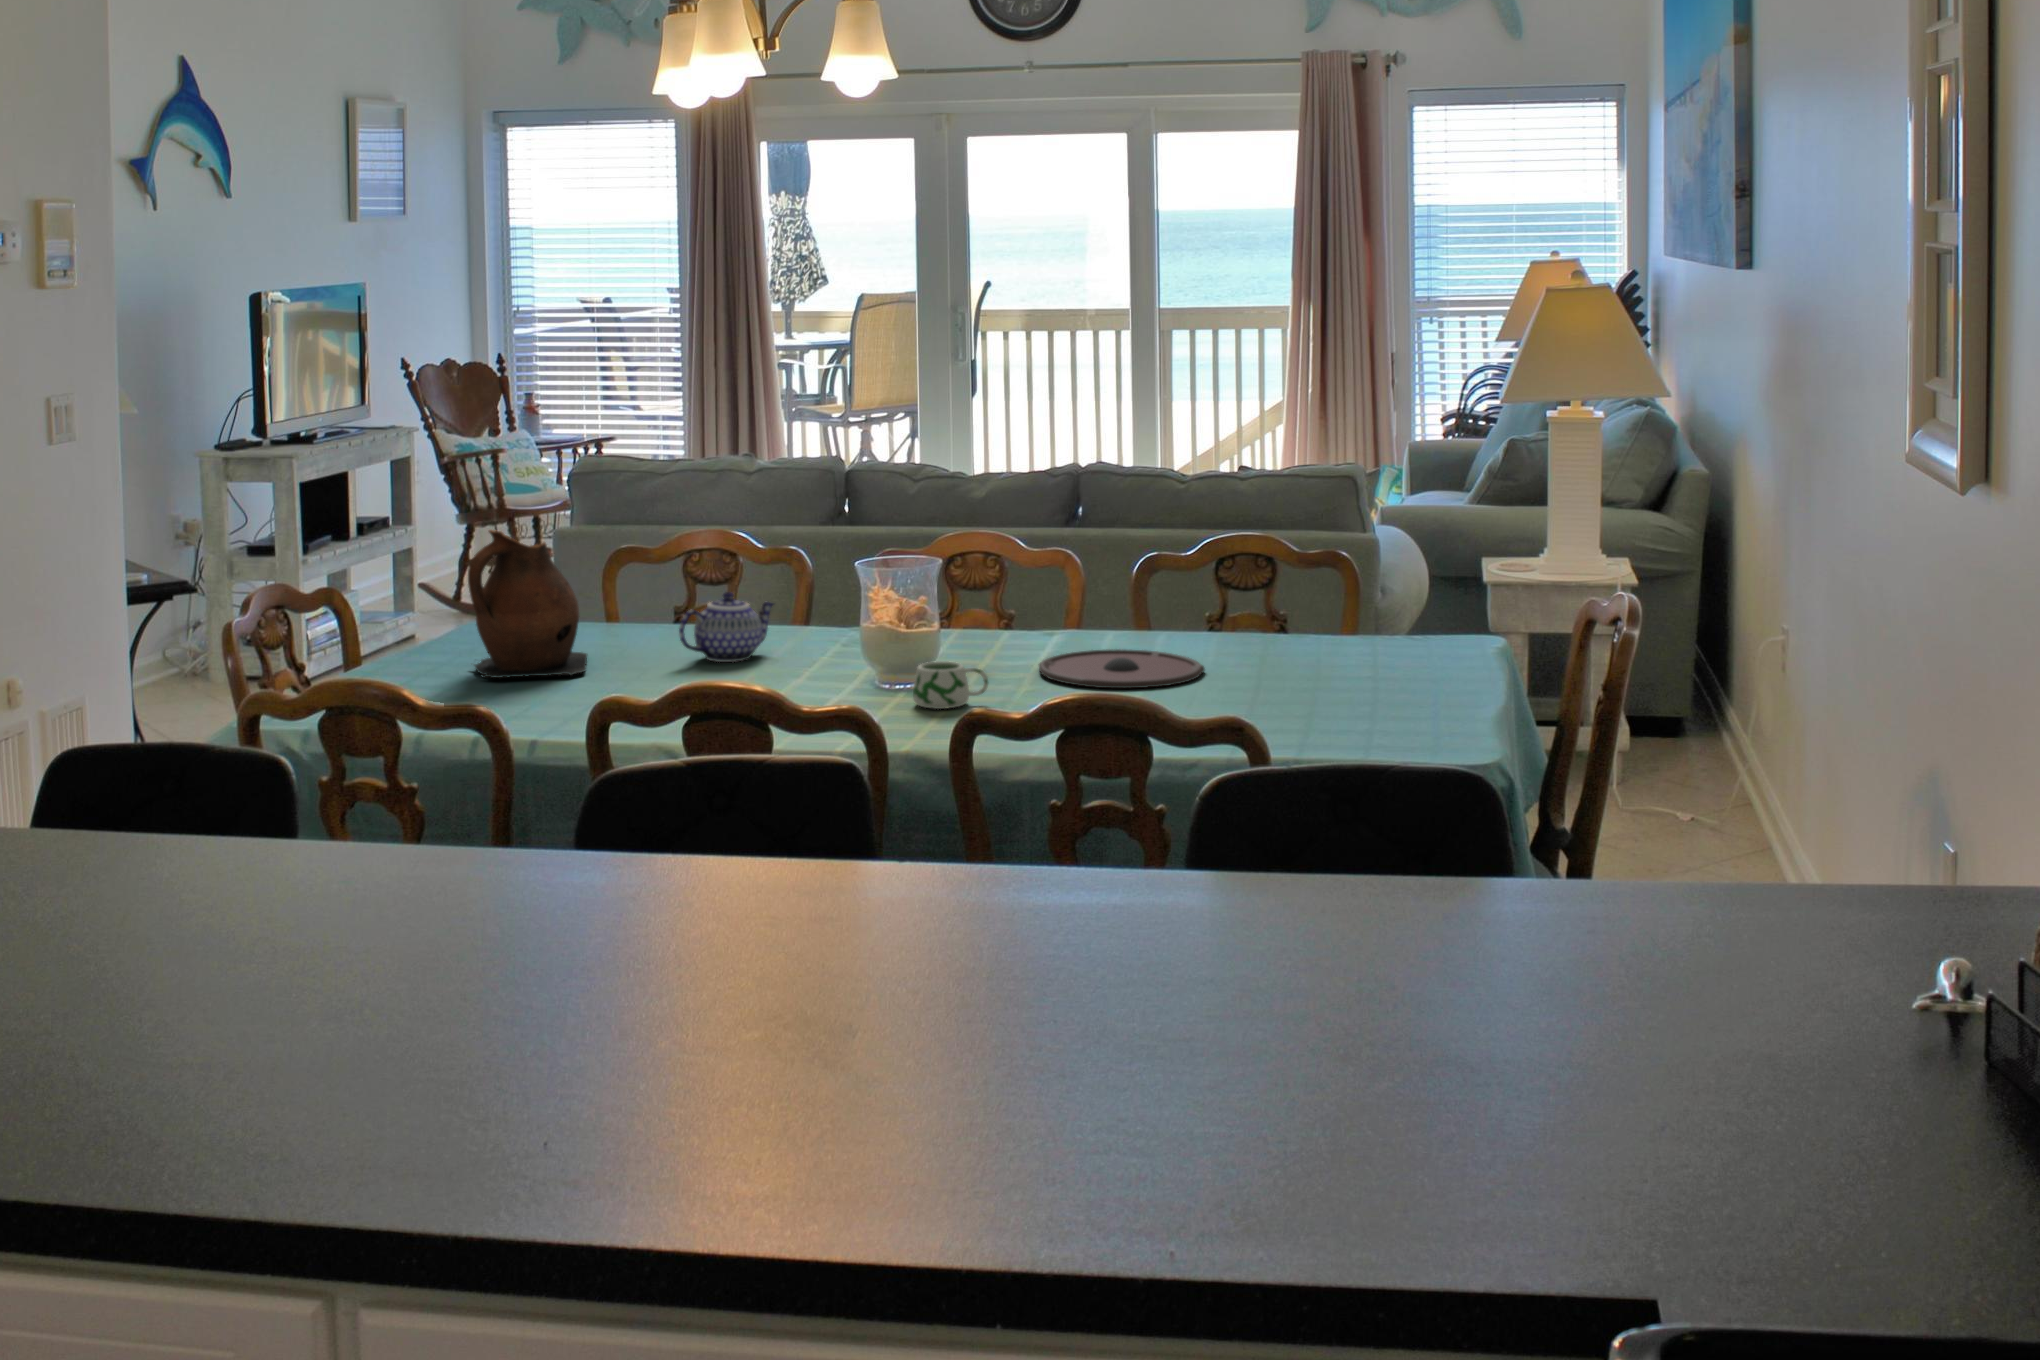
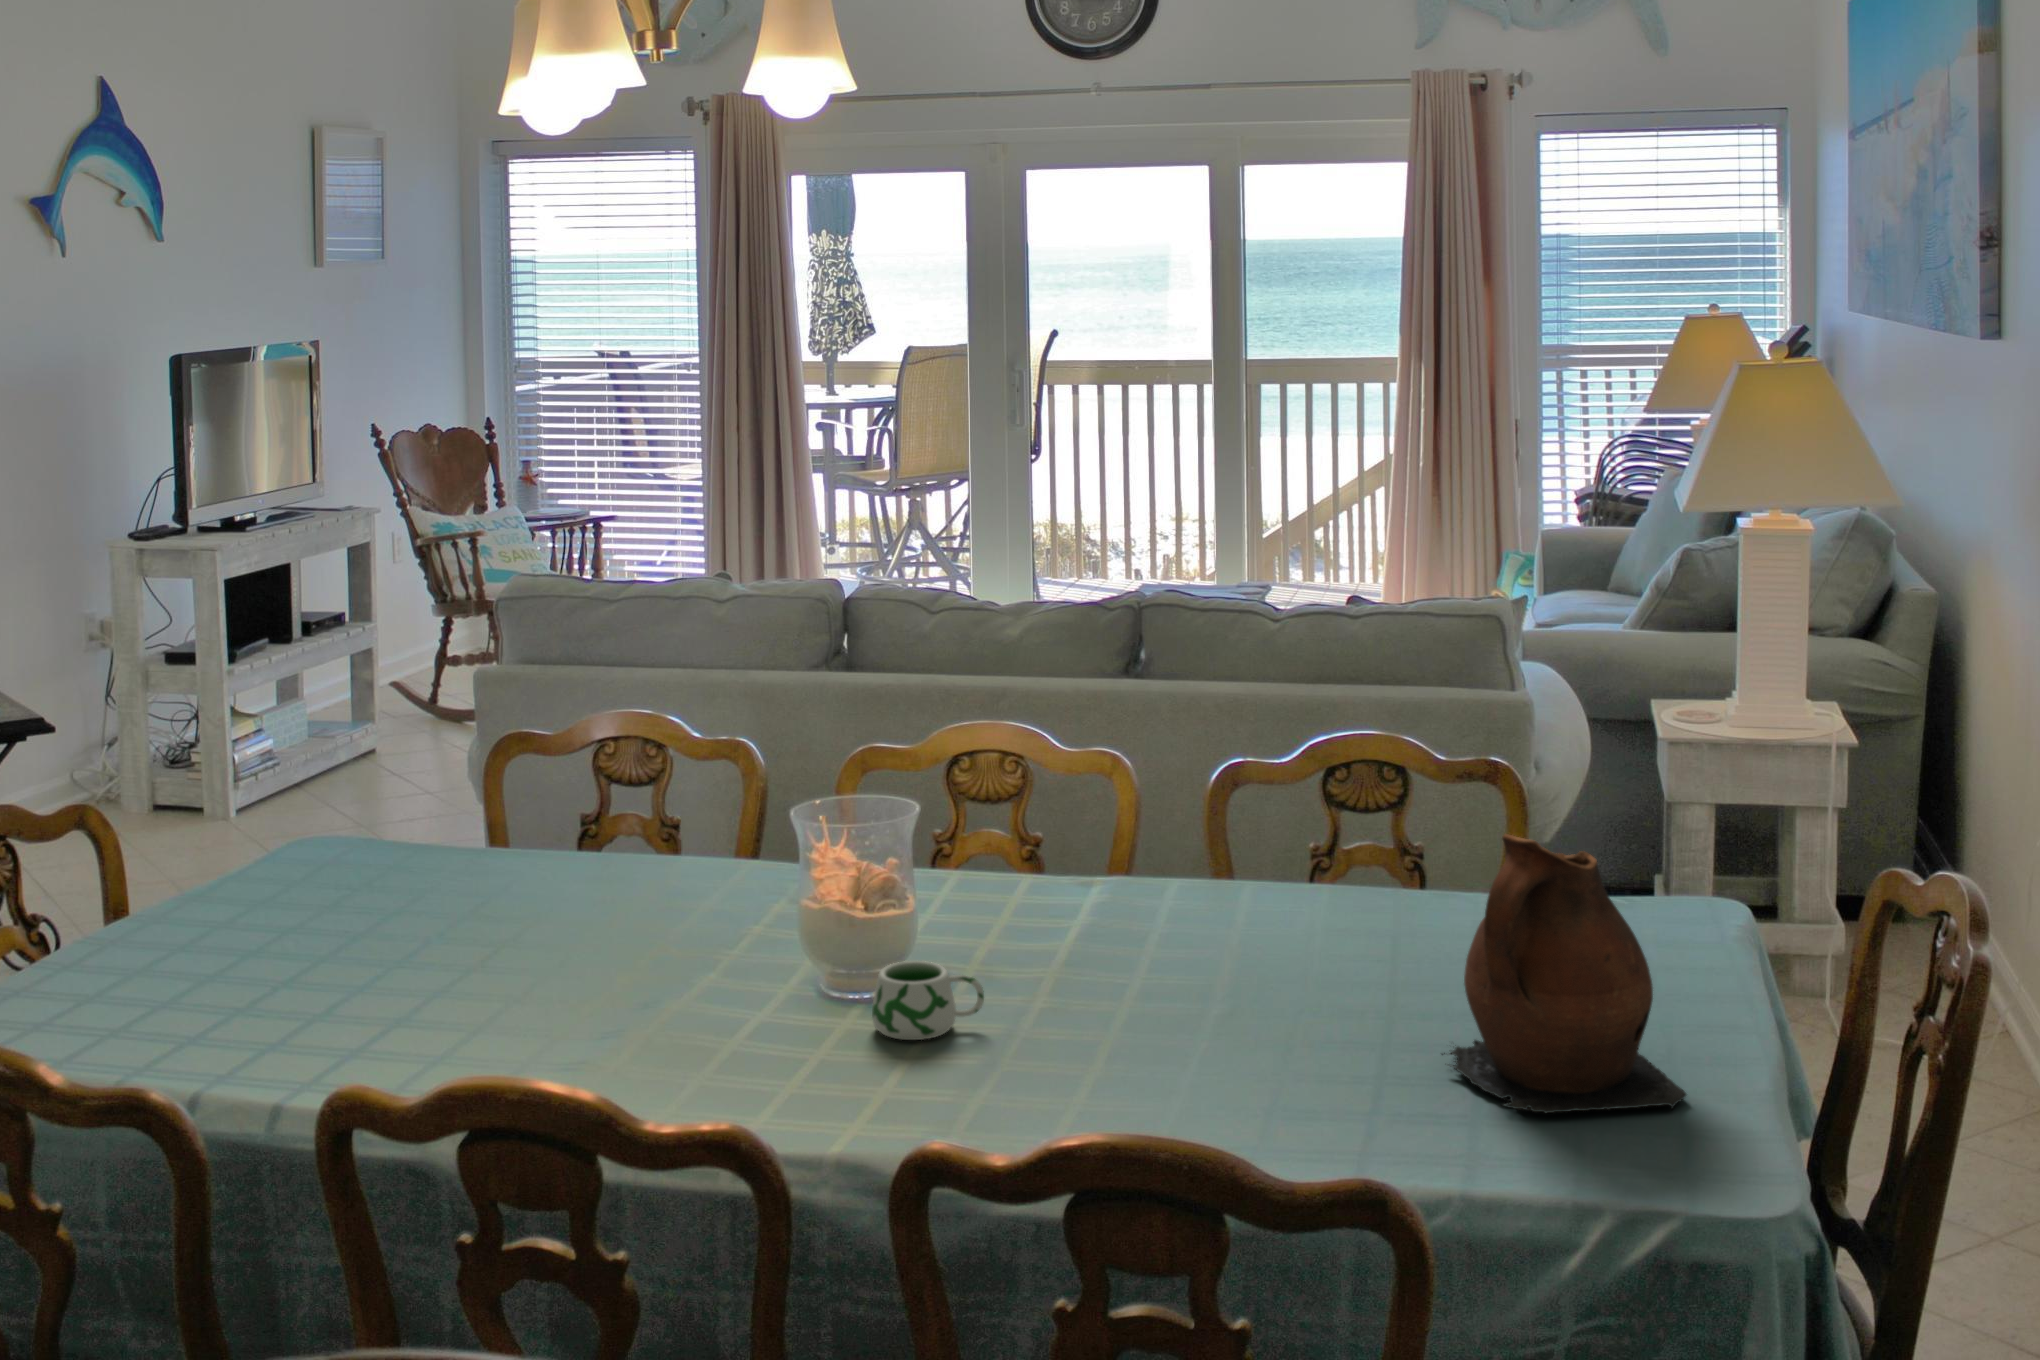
ceramic pitcher: present [468,530,587,678] -> present [1442,834,1687,1113]
teapot: present [679,592,774,662] -> none [561,821,704,922]
plate: present [1039,649,1204,688] -> none [1065,916,1306,999]

